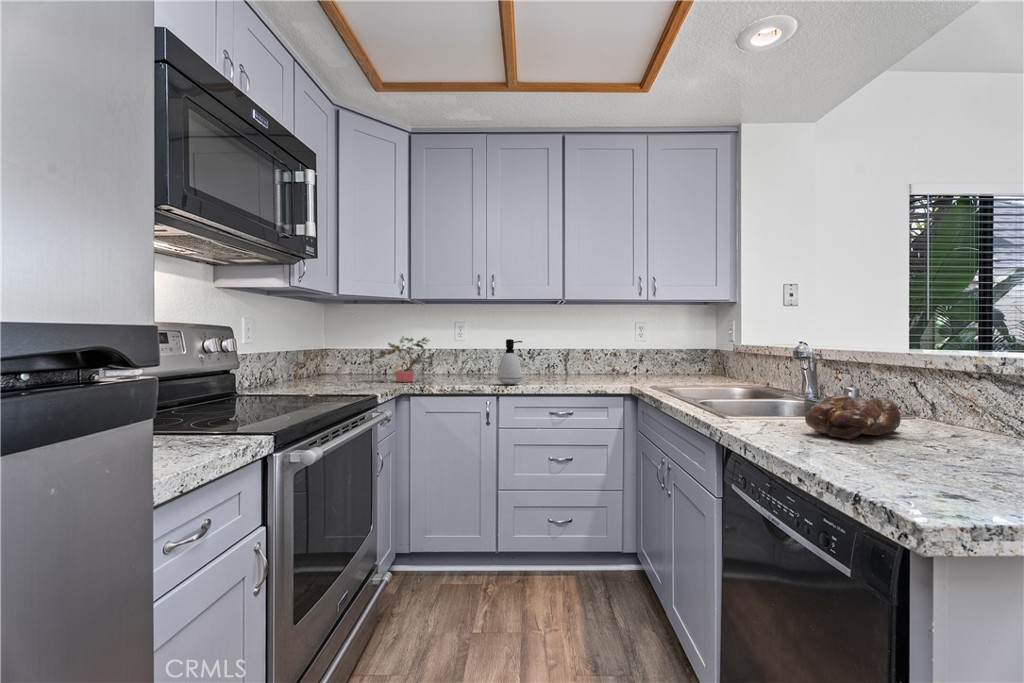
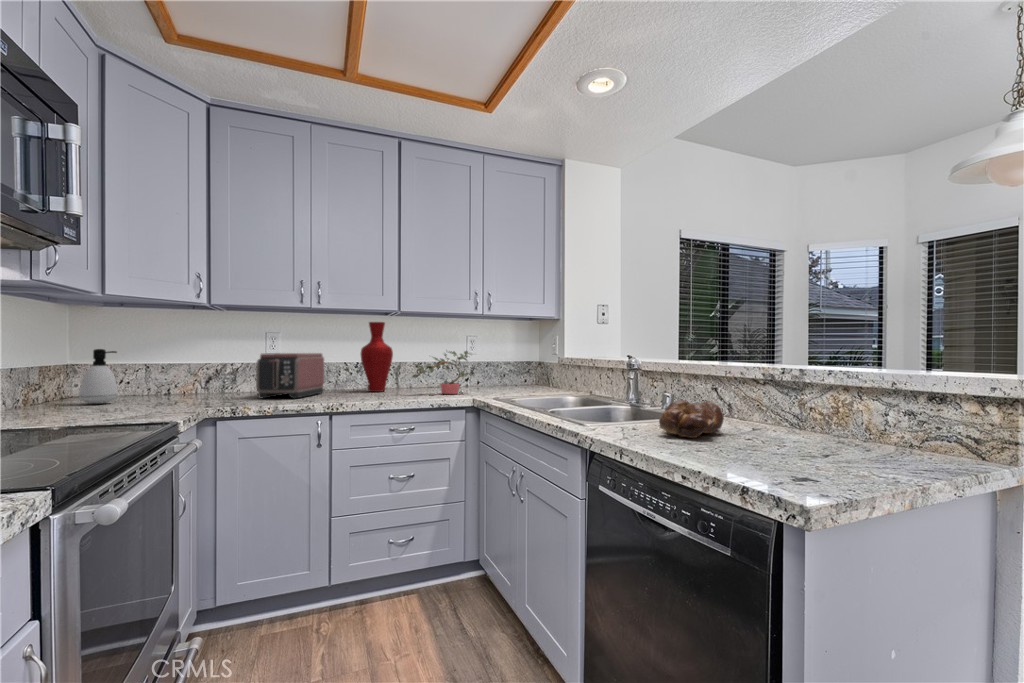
vase: none [531,312,560,376] -> present [361,322,393,392]
potted plant: present [363,336,428,382] -> present [412,351,468,395]
soap dispenser: present [498,339,522,384] -> present [79,349,118,404]
toaster: none [444,341,499,380] -> present [256,353,324,399]

